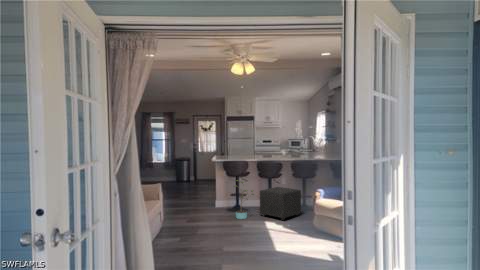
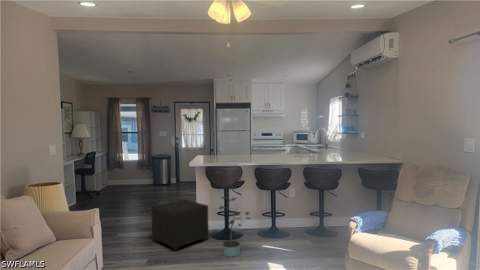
ottoman: present [260,187,301,220] -> present [151,200,209,250]

